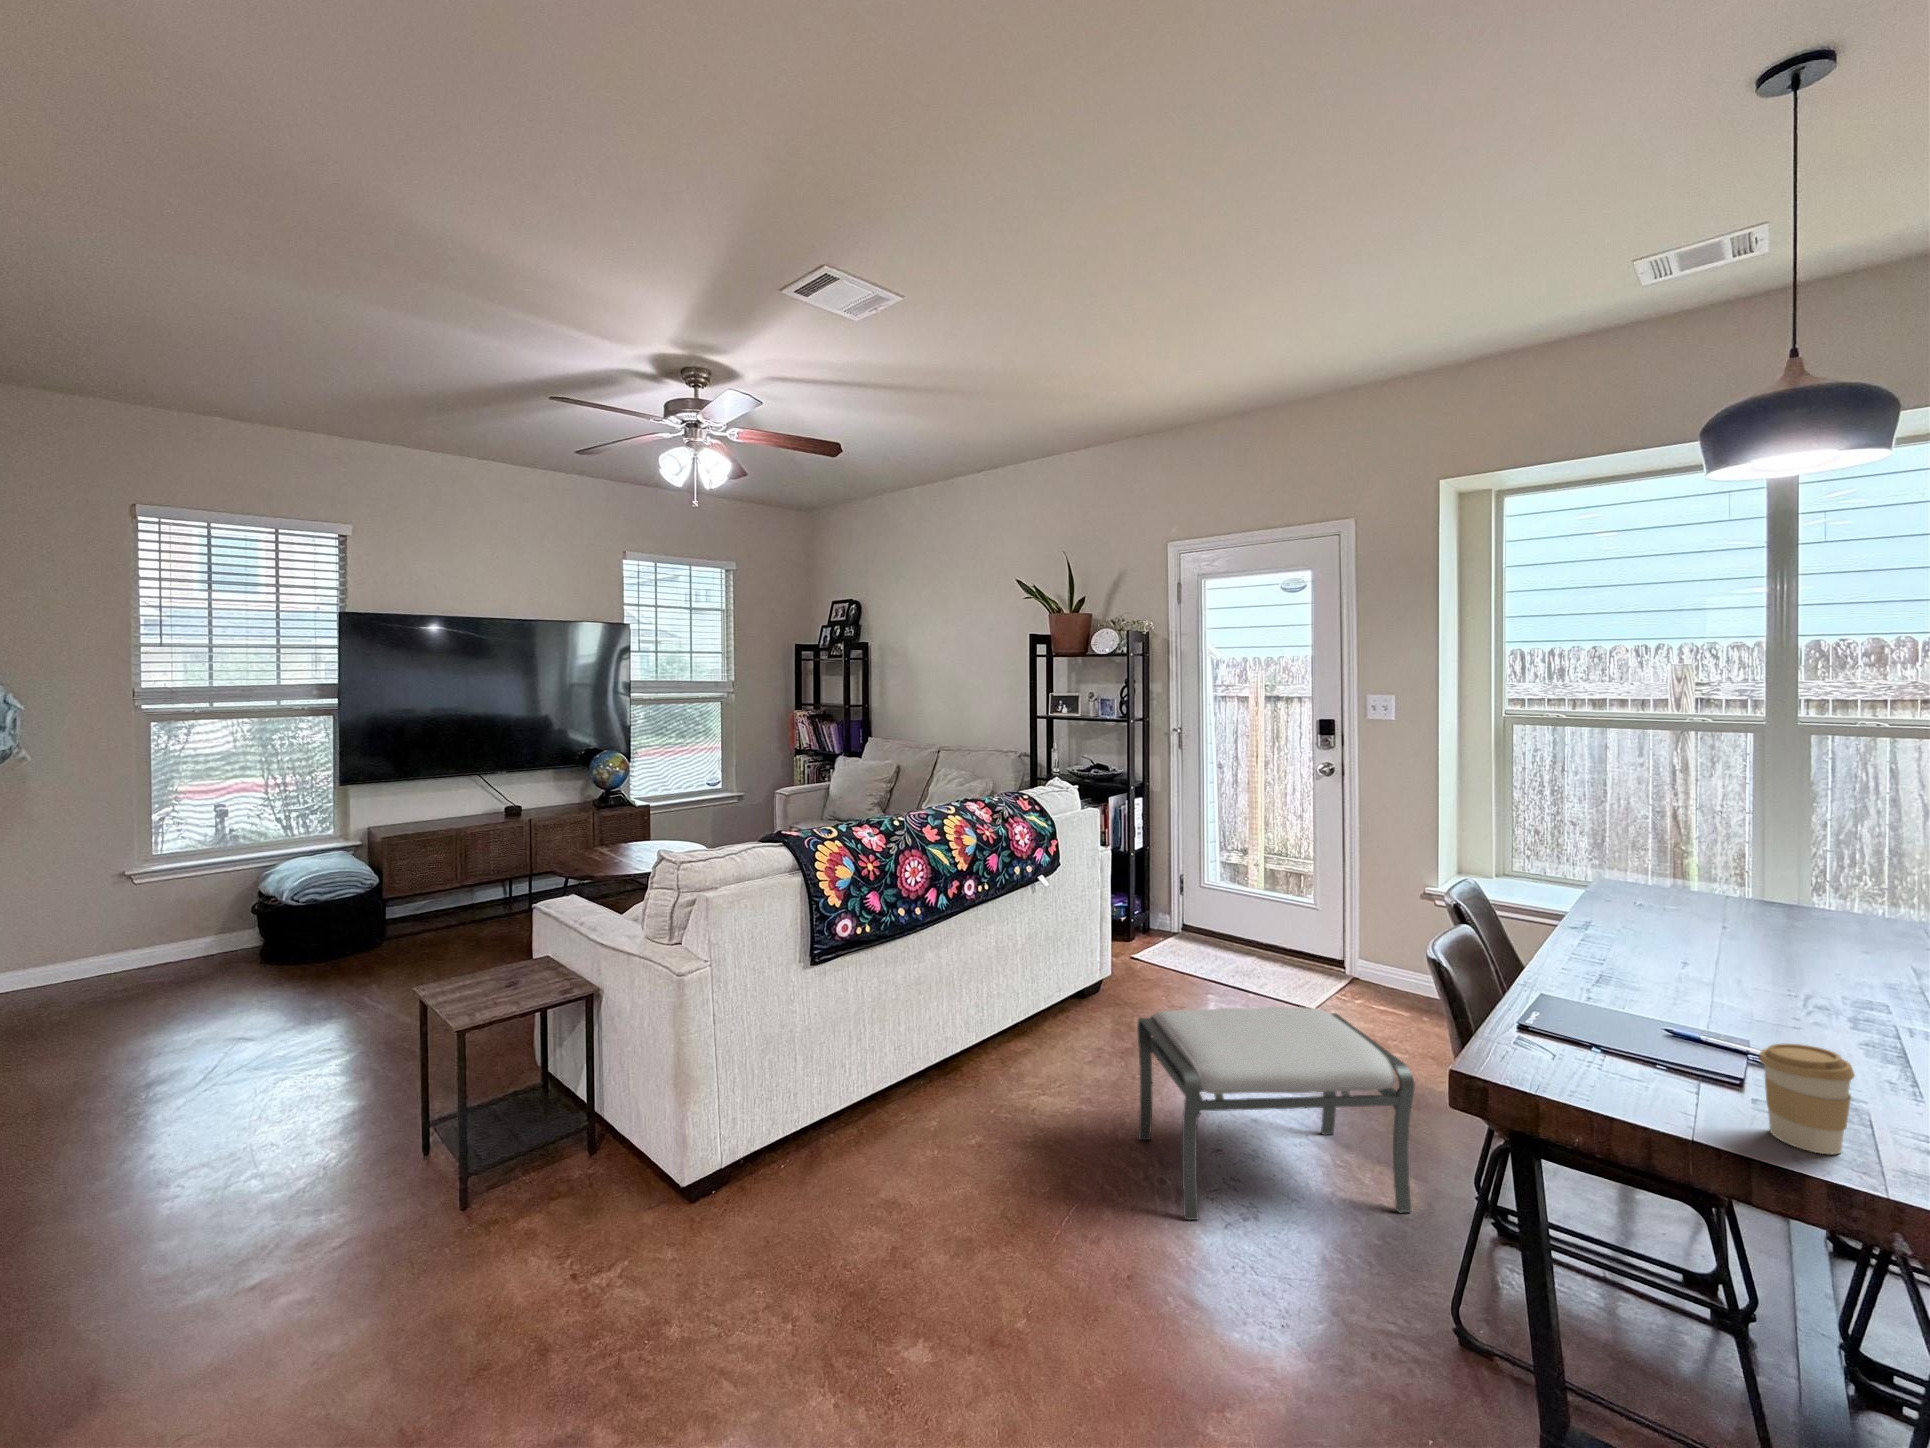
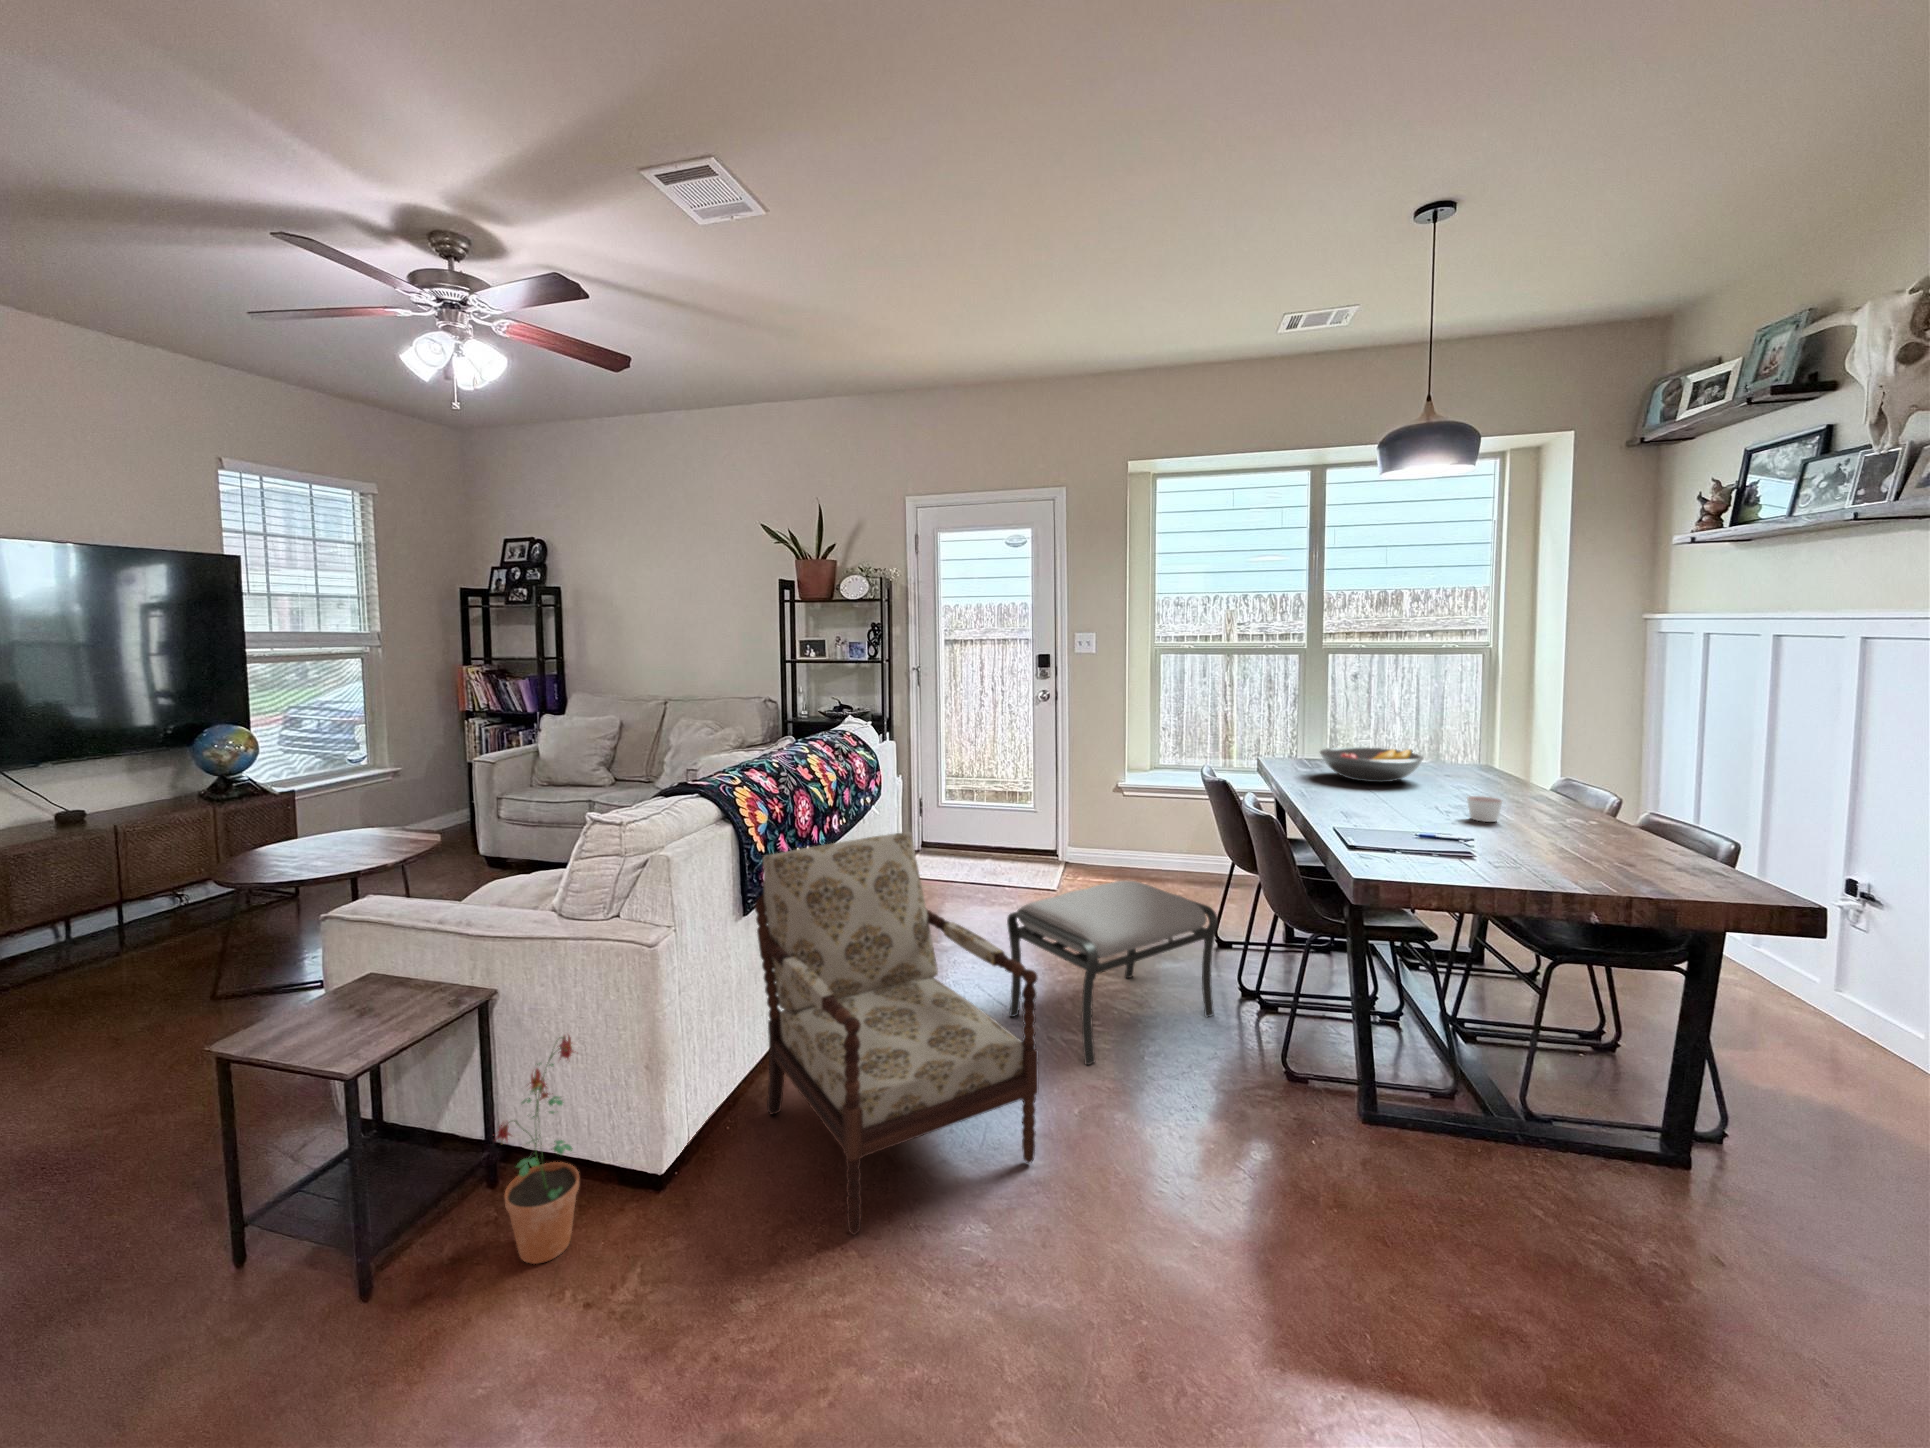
fruit bowl: none [1641,875,1833,937] -> present [1320,747,1423,782]
armchair: none [806,907,1040,1301] -> present [755,832,1038,1235]
candle: none [1811,979,1882,1028] -> present [1467,796,1502,822]
potted plant: none [557,1035,638,1225] -> present [497,1035,579,1264]
coffee cup: present [1759,1044,1855,1154] -> none [1535,826,1586,887]

